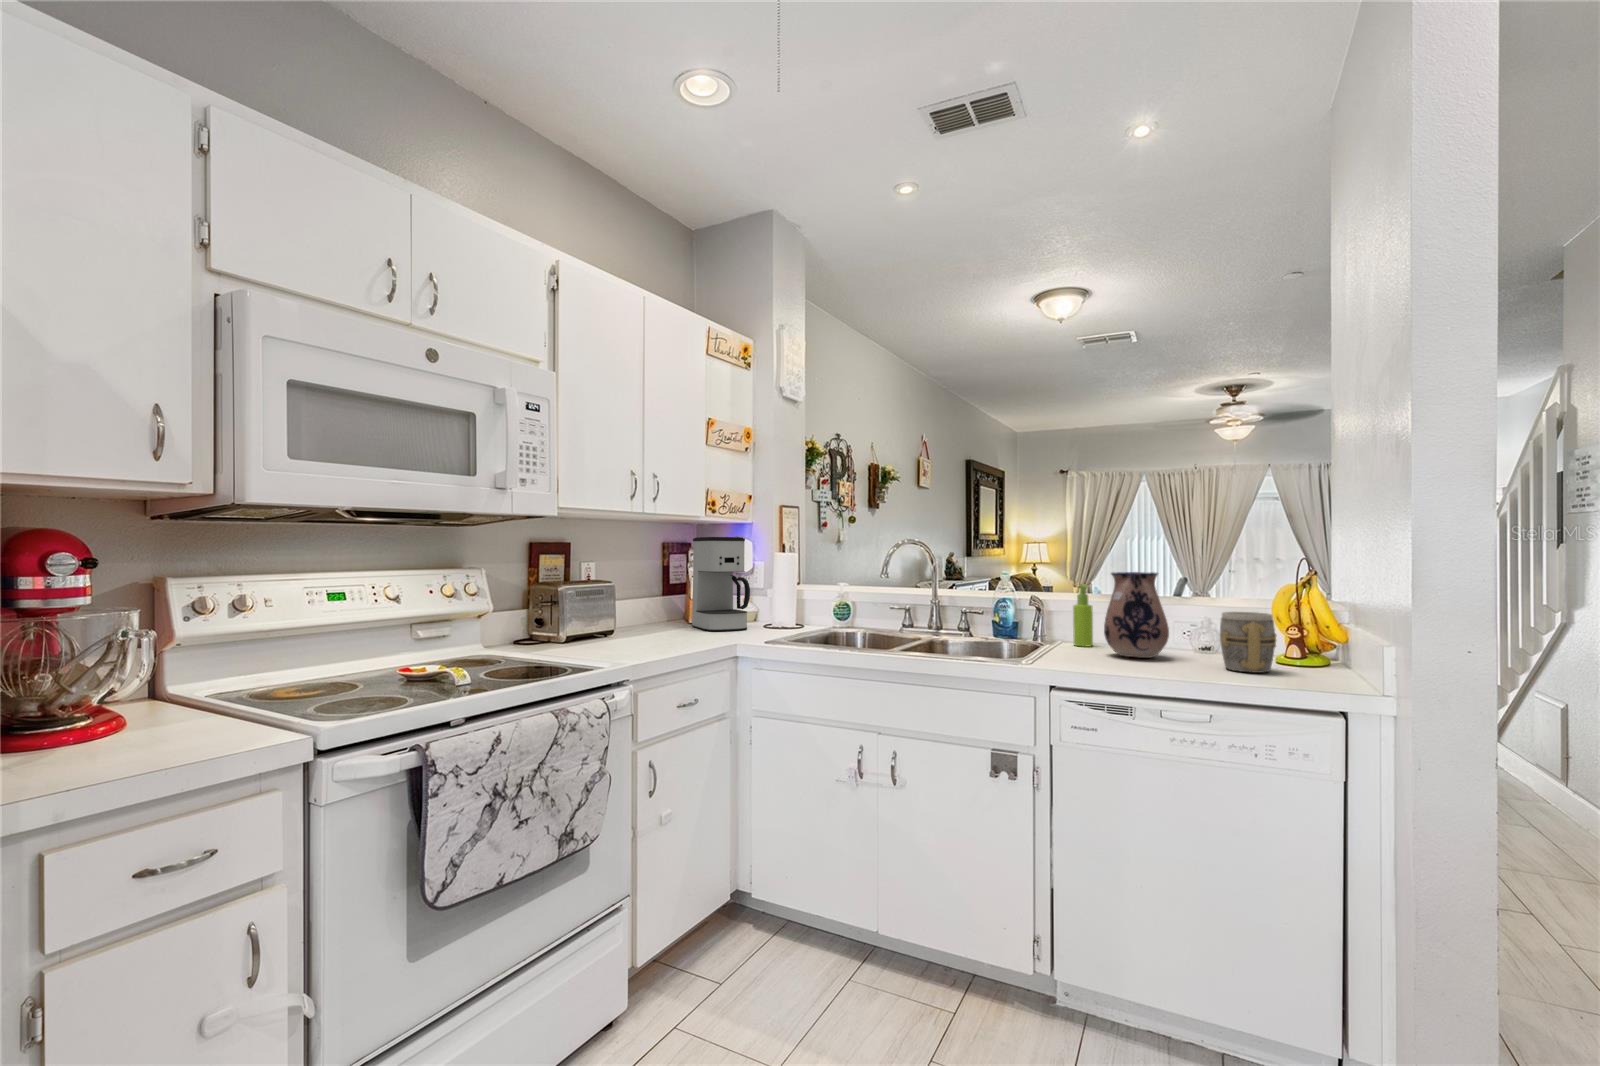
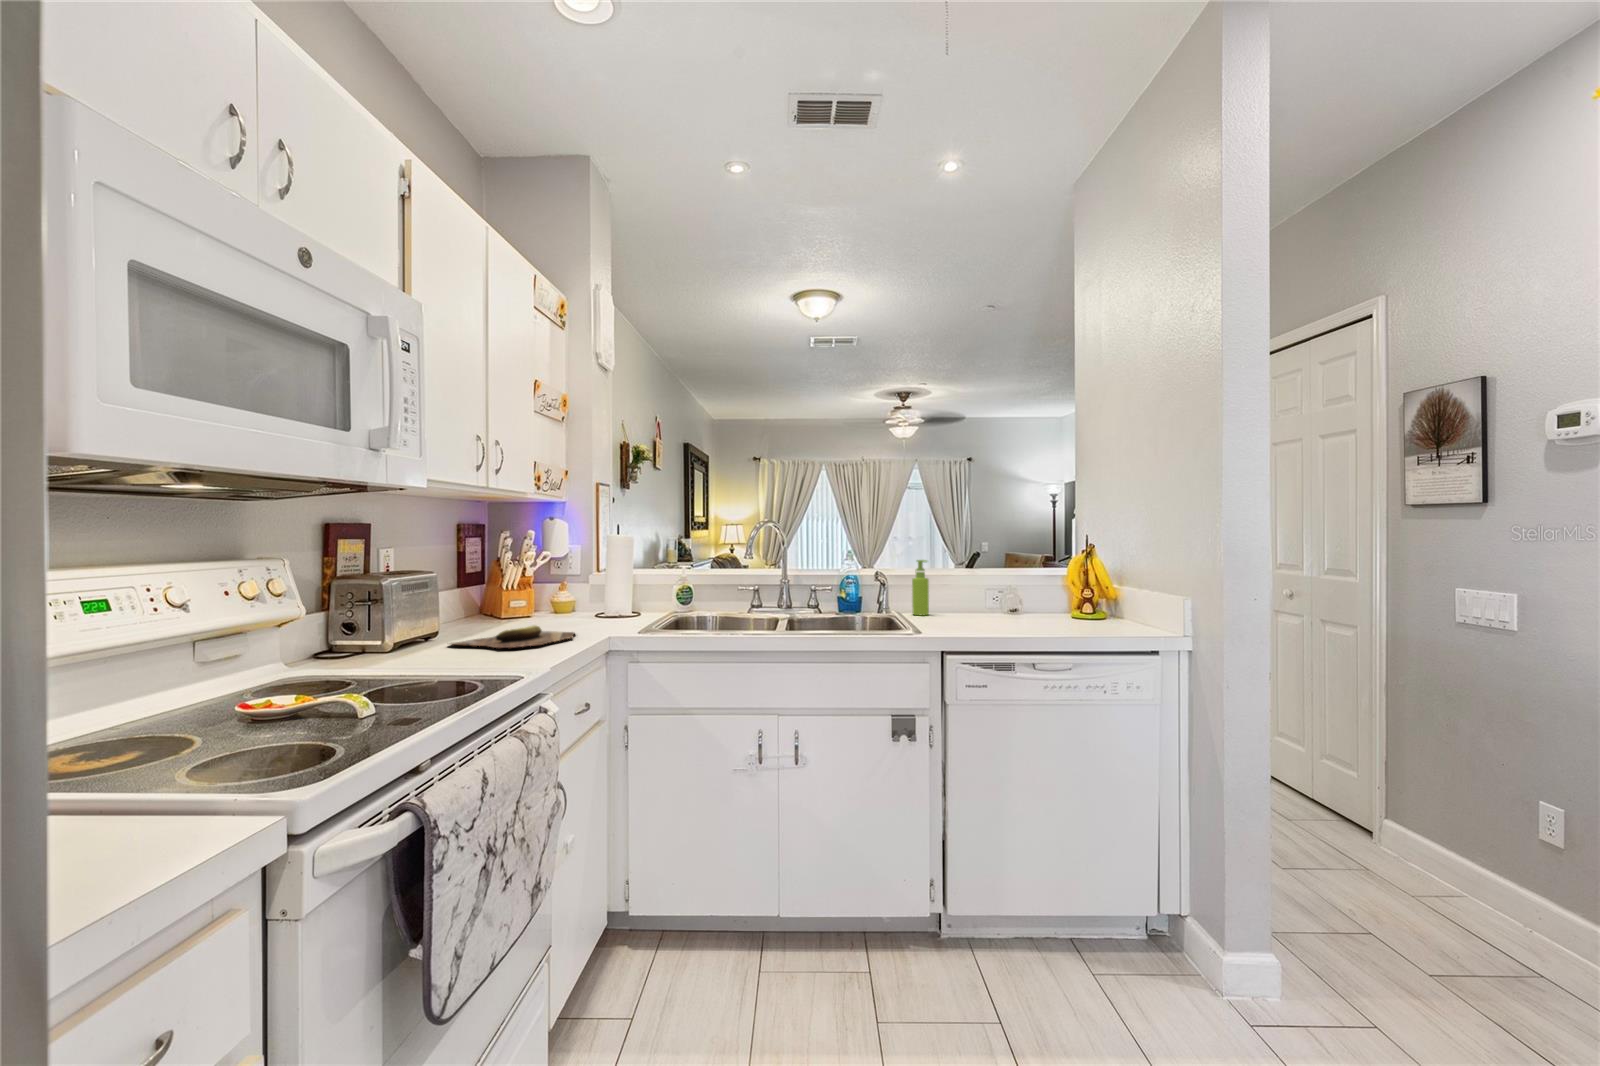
coffee maker: present [692,537,750,631] -> none [506,517,580,626]
ceramic pitcher: present [1104,572,1169,658] -> none [953,547,1006,621]
mug: present [1220,612,1276,673] -> none [1049,577,1093,626]
cutting board: none [610,629,720,646] -> present [450,625,575,648]

